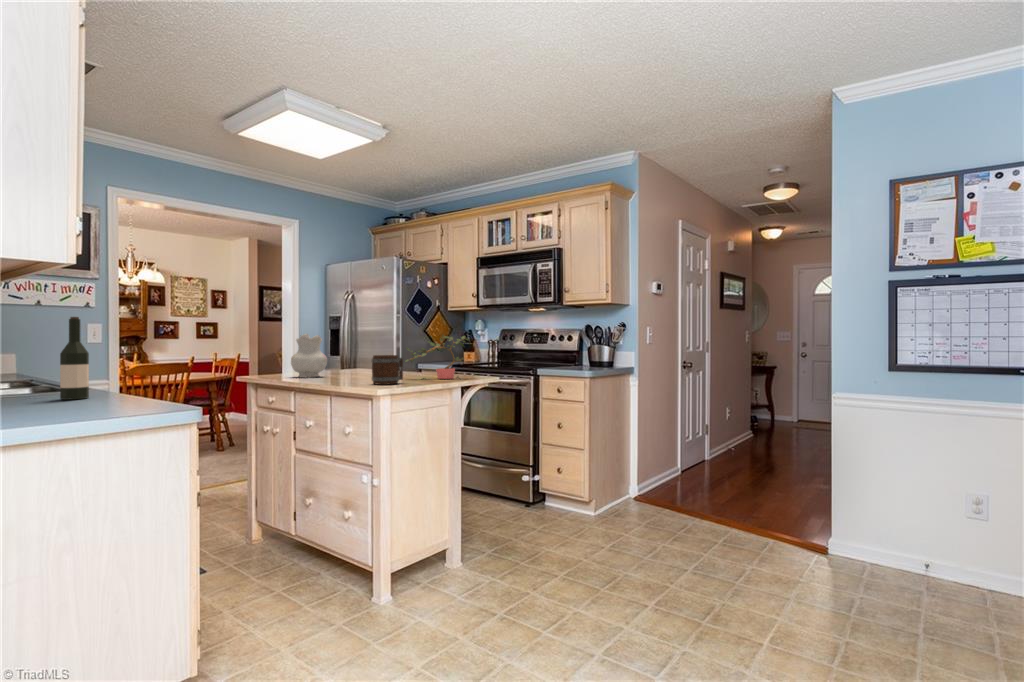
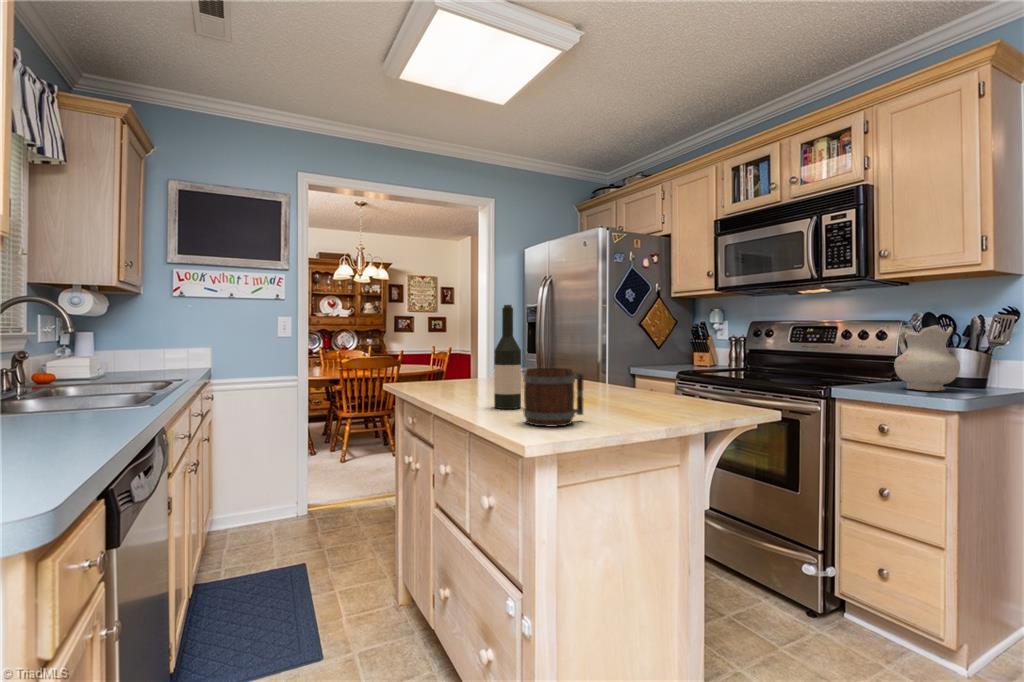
wine bottle: present [60,317,89,400] -> present [494,305,521,409]
ceramic pitcher: present [291,334,327,378] -> present [894,325,960,391]
potted plant: present [405,336,468,379] -> none [595,329,717,409]

